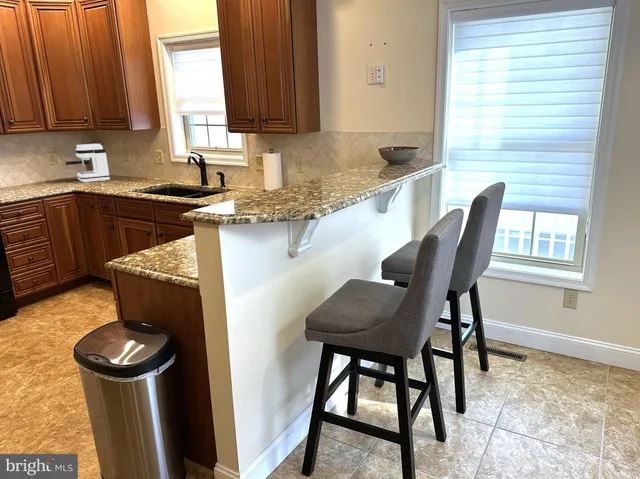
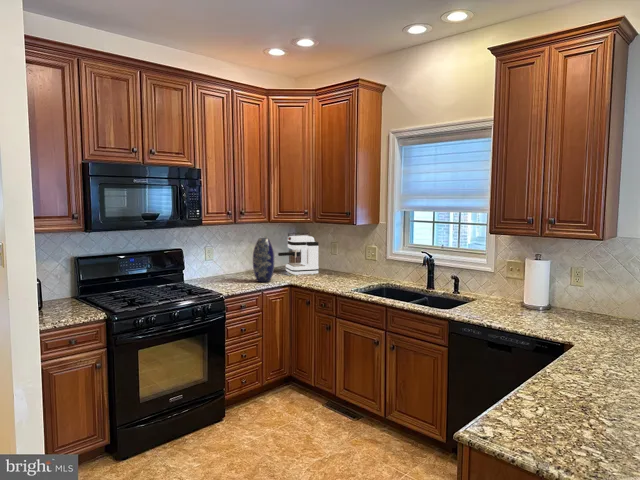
vase: none [31,147,56,190] -> present [253,238,275,282]

